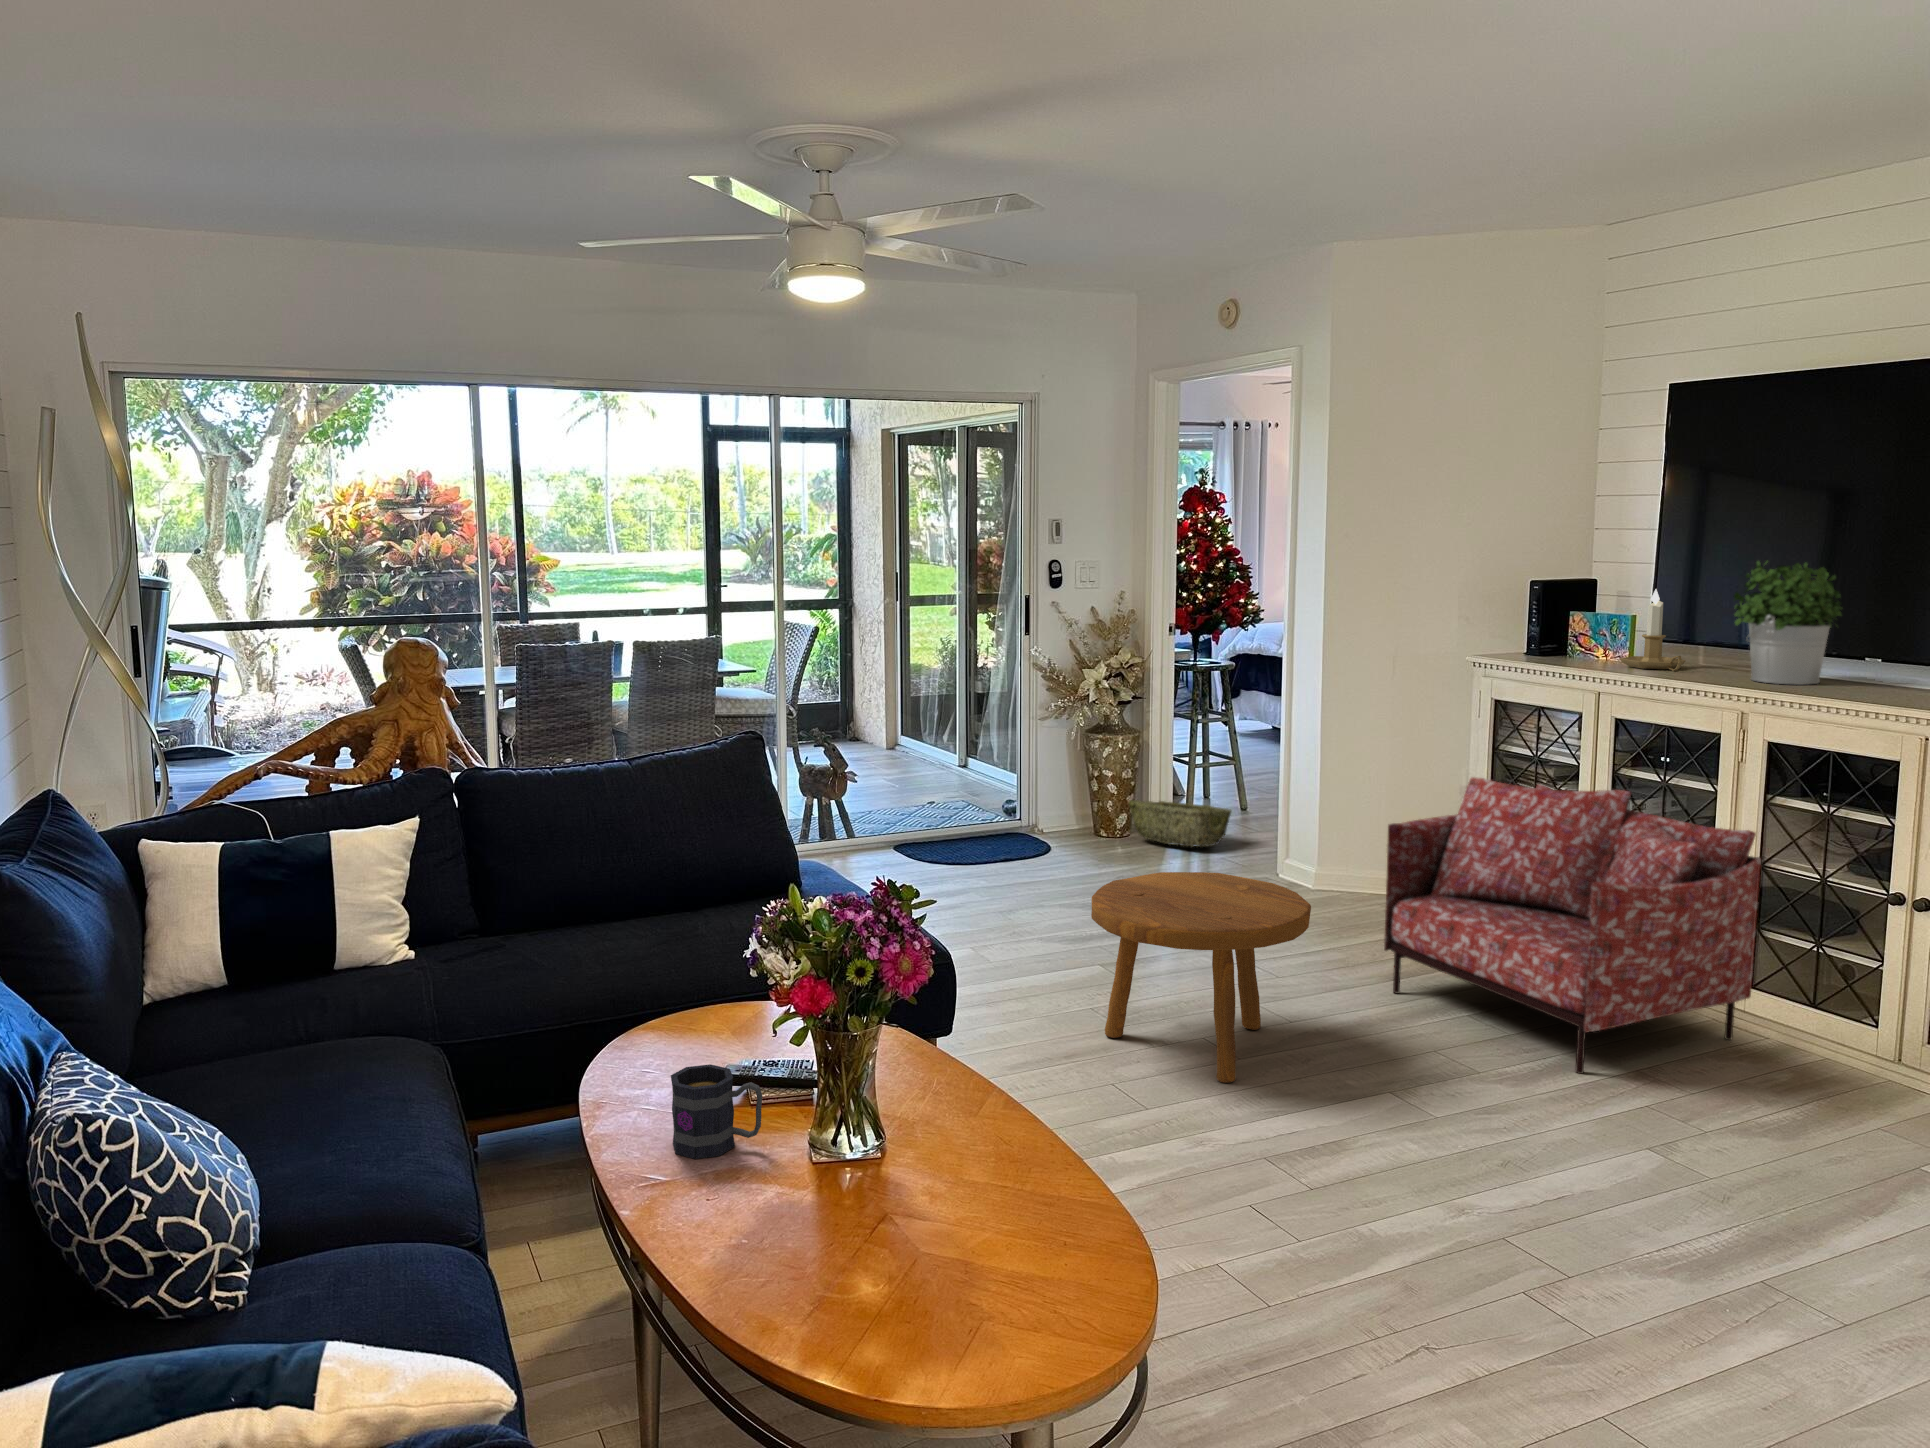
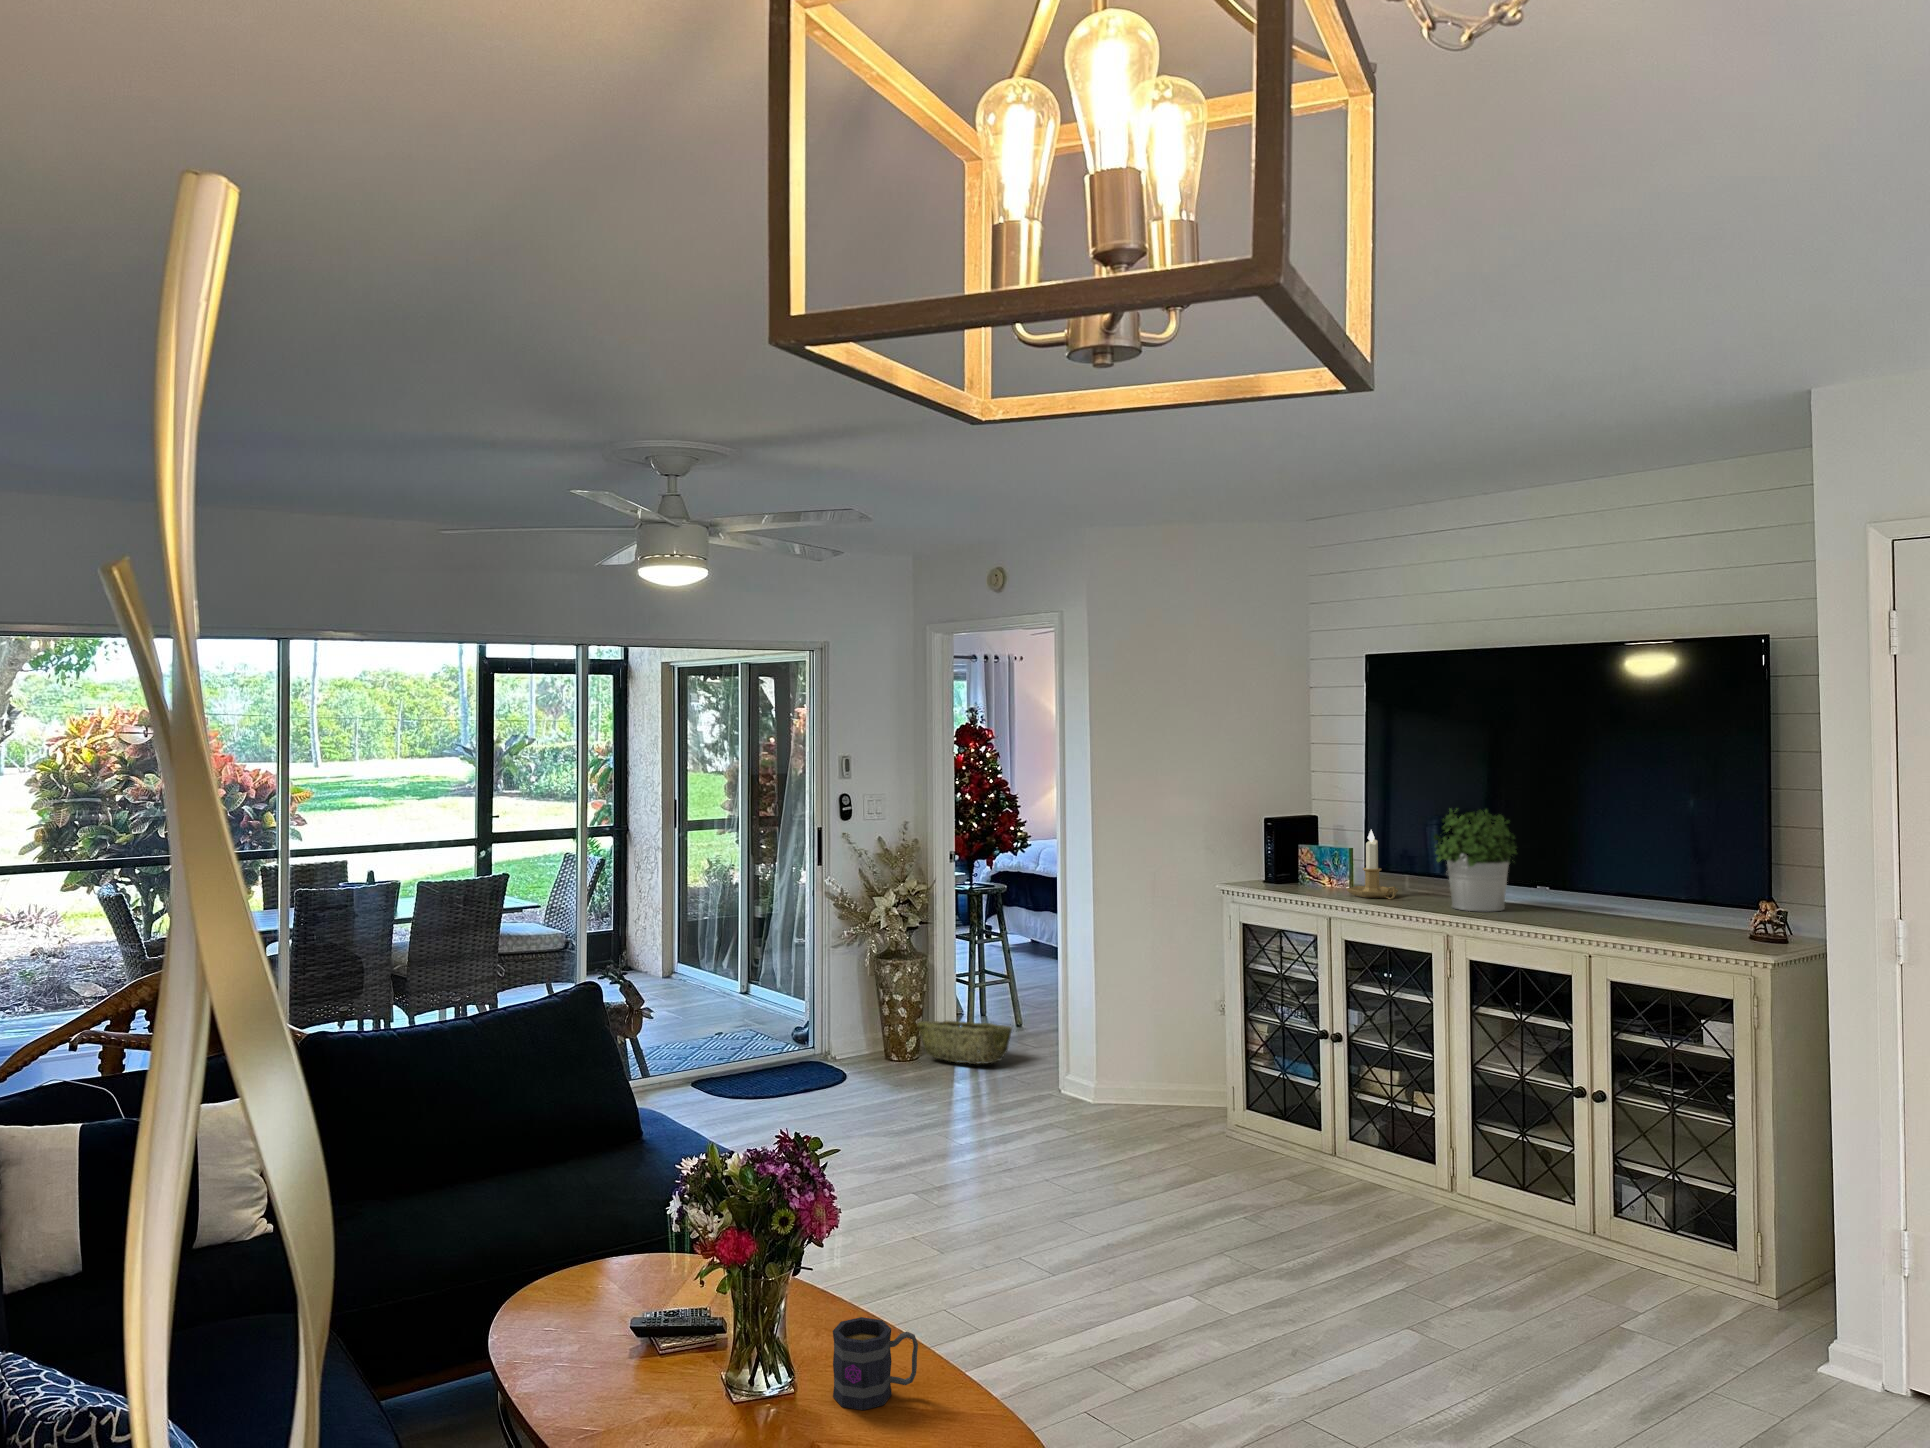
armchair: present [1384,777,1761,1074] -> none [1167,997,1474,1263]
footstool: present [1091,872,1311,1083] -> none [918,1096,1112,1295]
mug: present [671,1064,762,1159] -> present [833,1317,918,1410]

